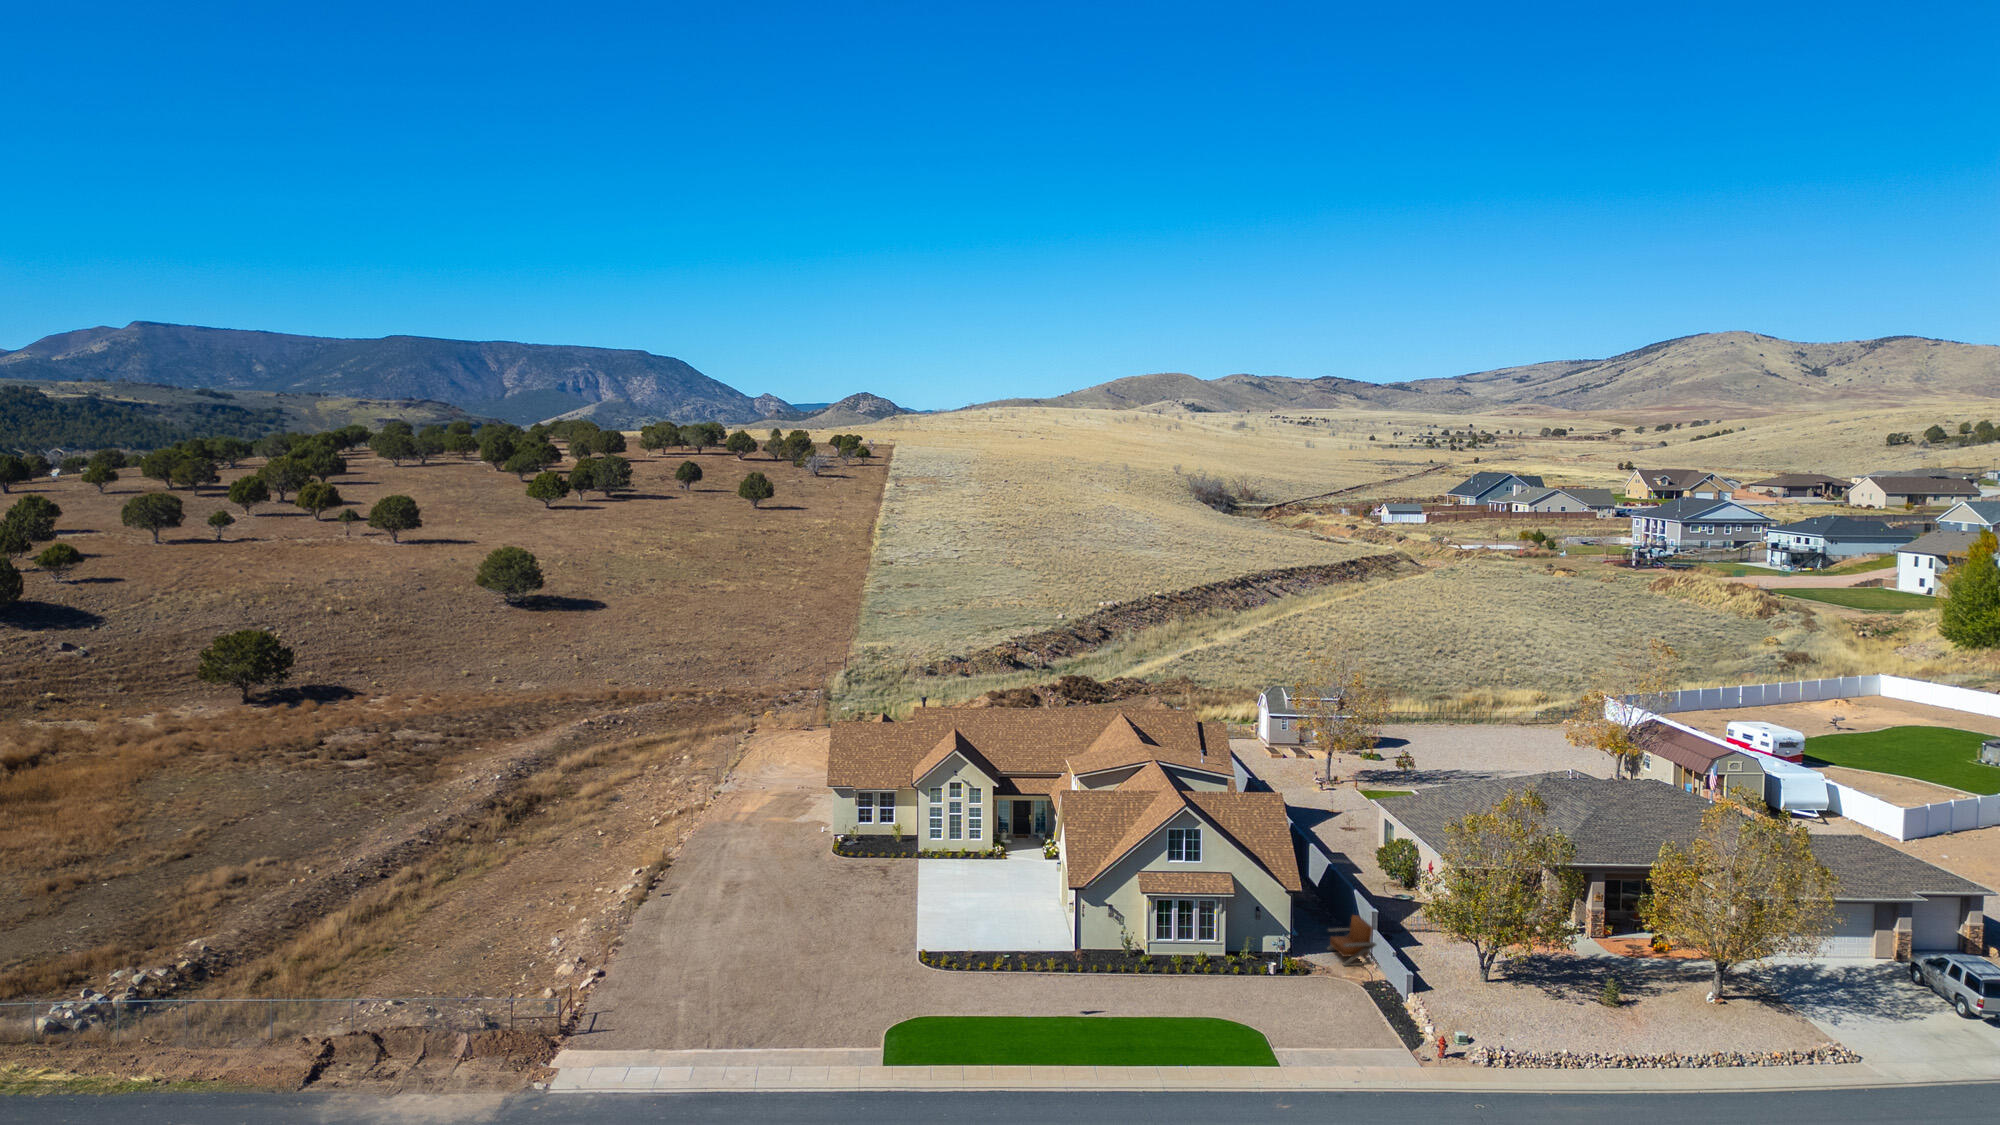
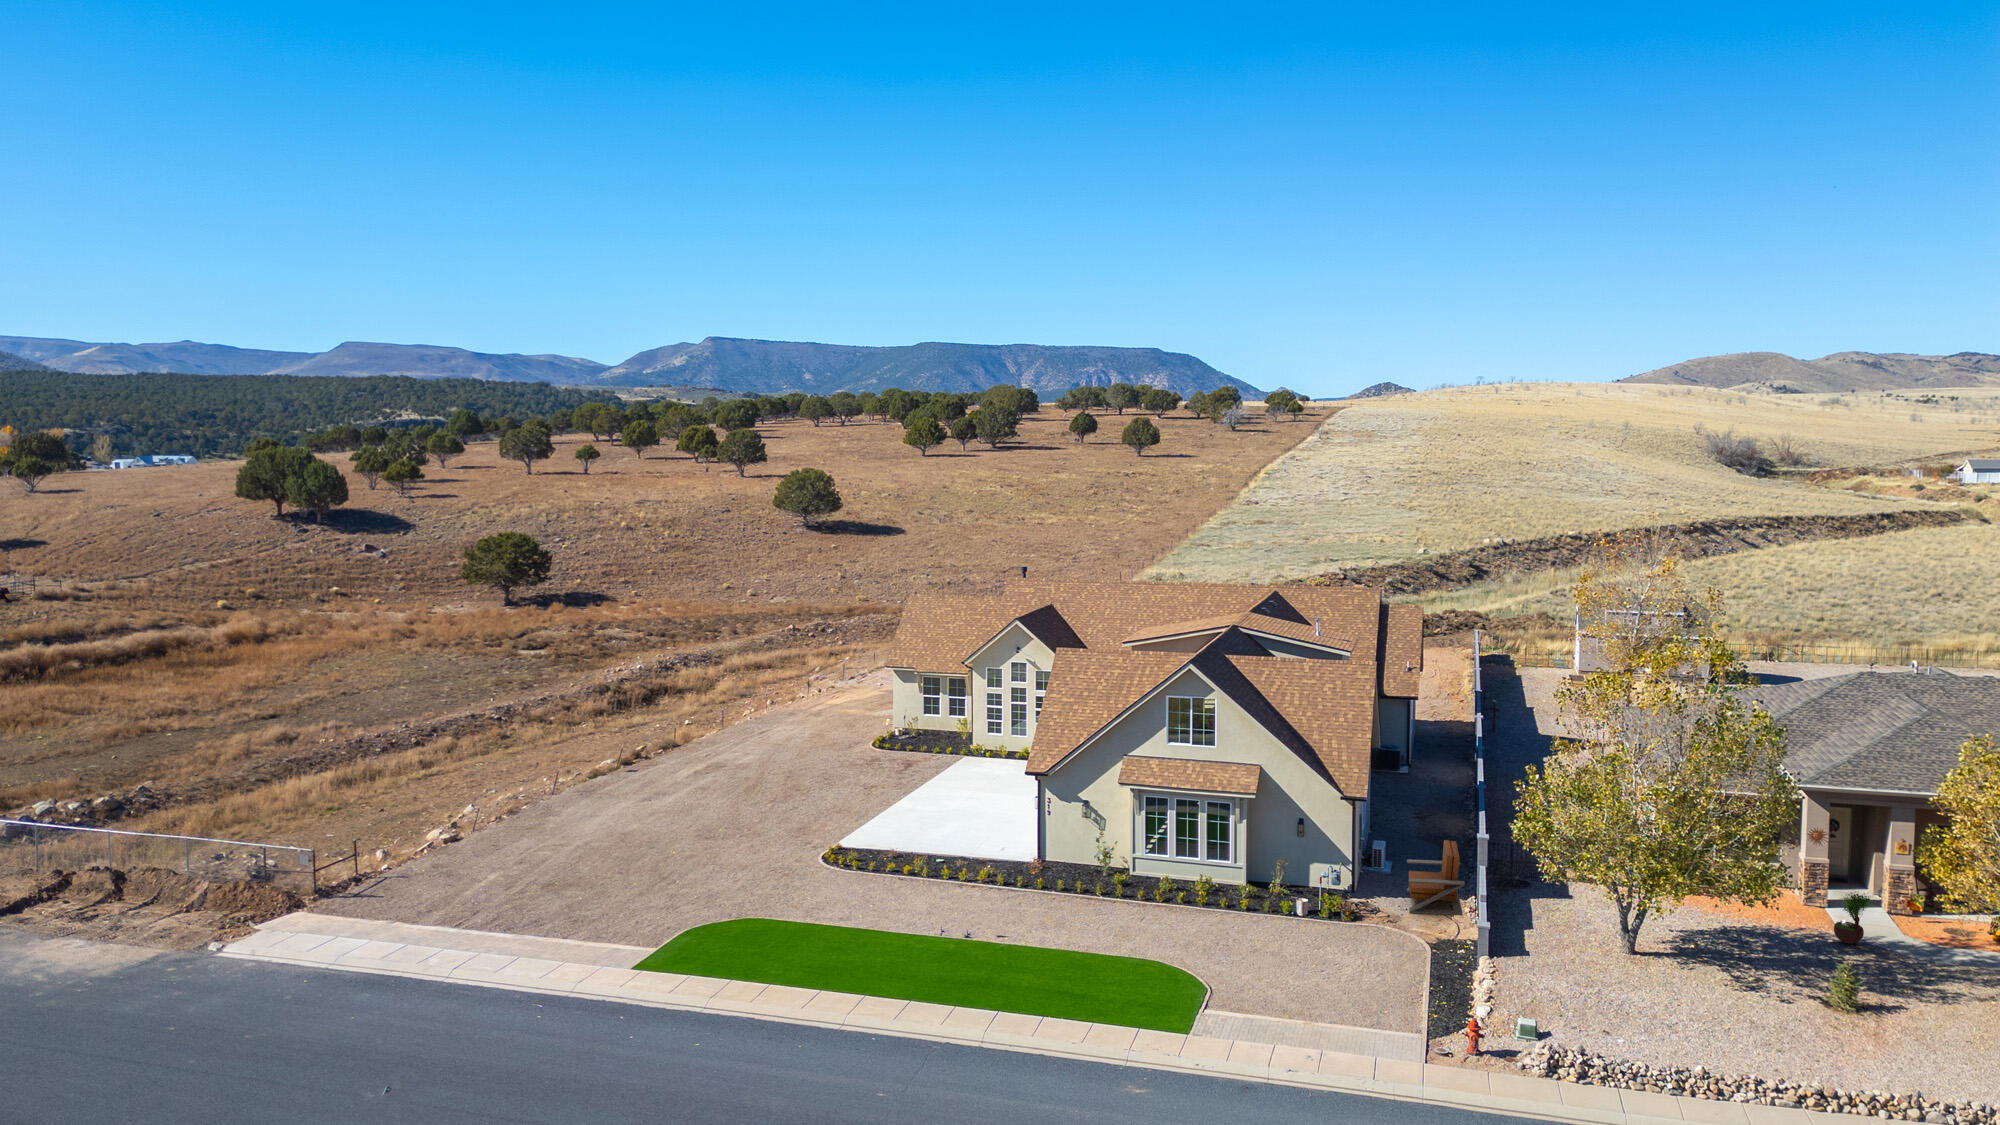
potted tree: none [1569,929,1591,960] -> present [1834,893,1871,944]

